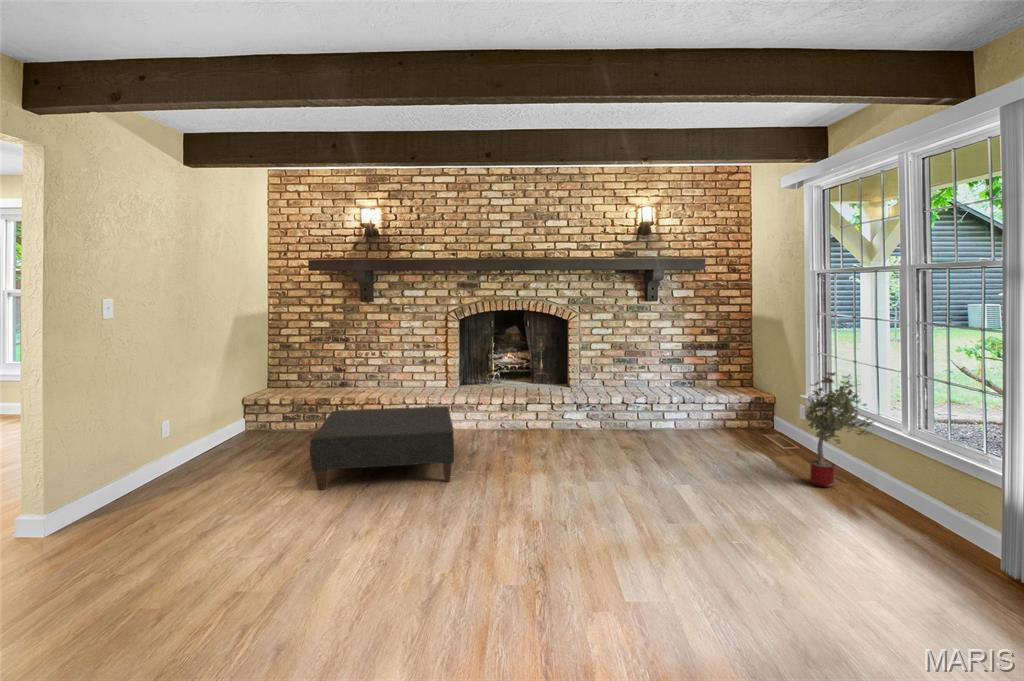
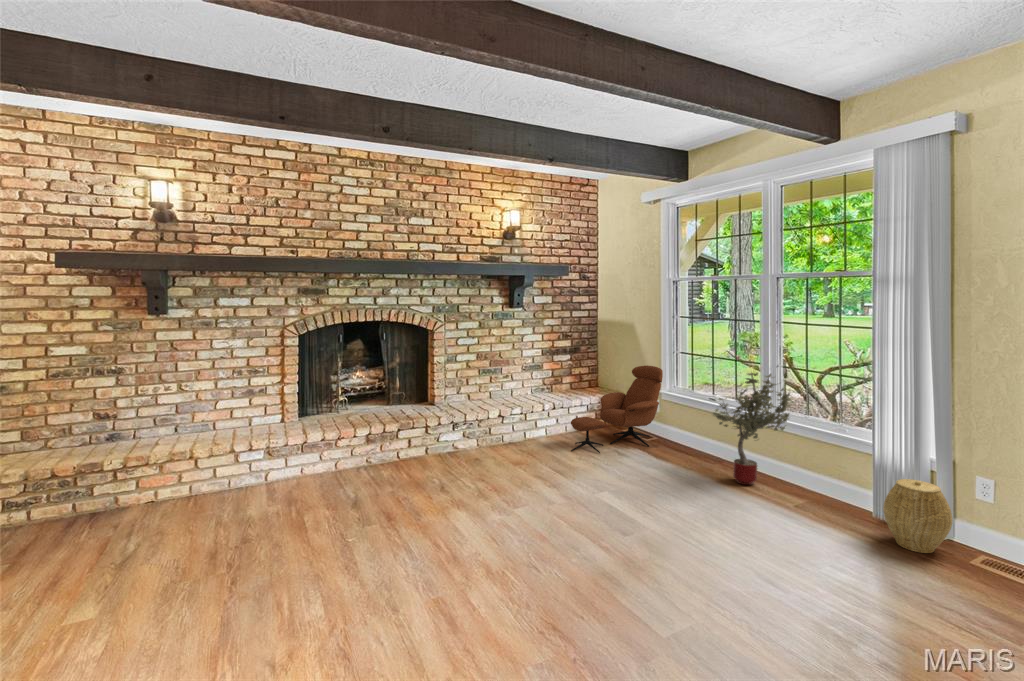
lounge chair: none [676,363,788,445] -> present [571,365,663,453]
ottoman: present [310,406,454,489] -> none [122,452,377,644]
woven basket: none [897,487,966,562] -> present [883,479,952,553]

